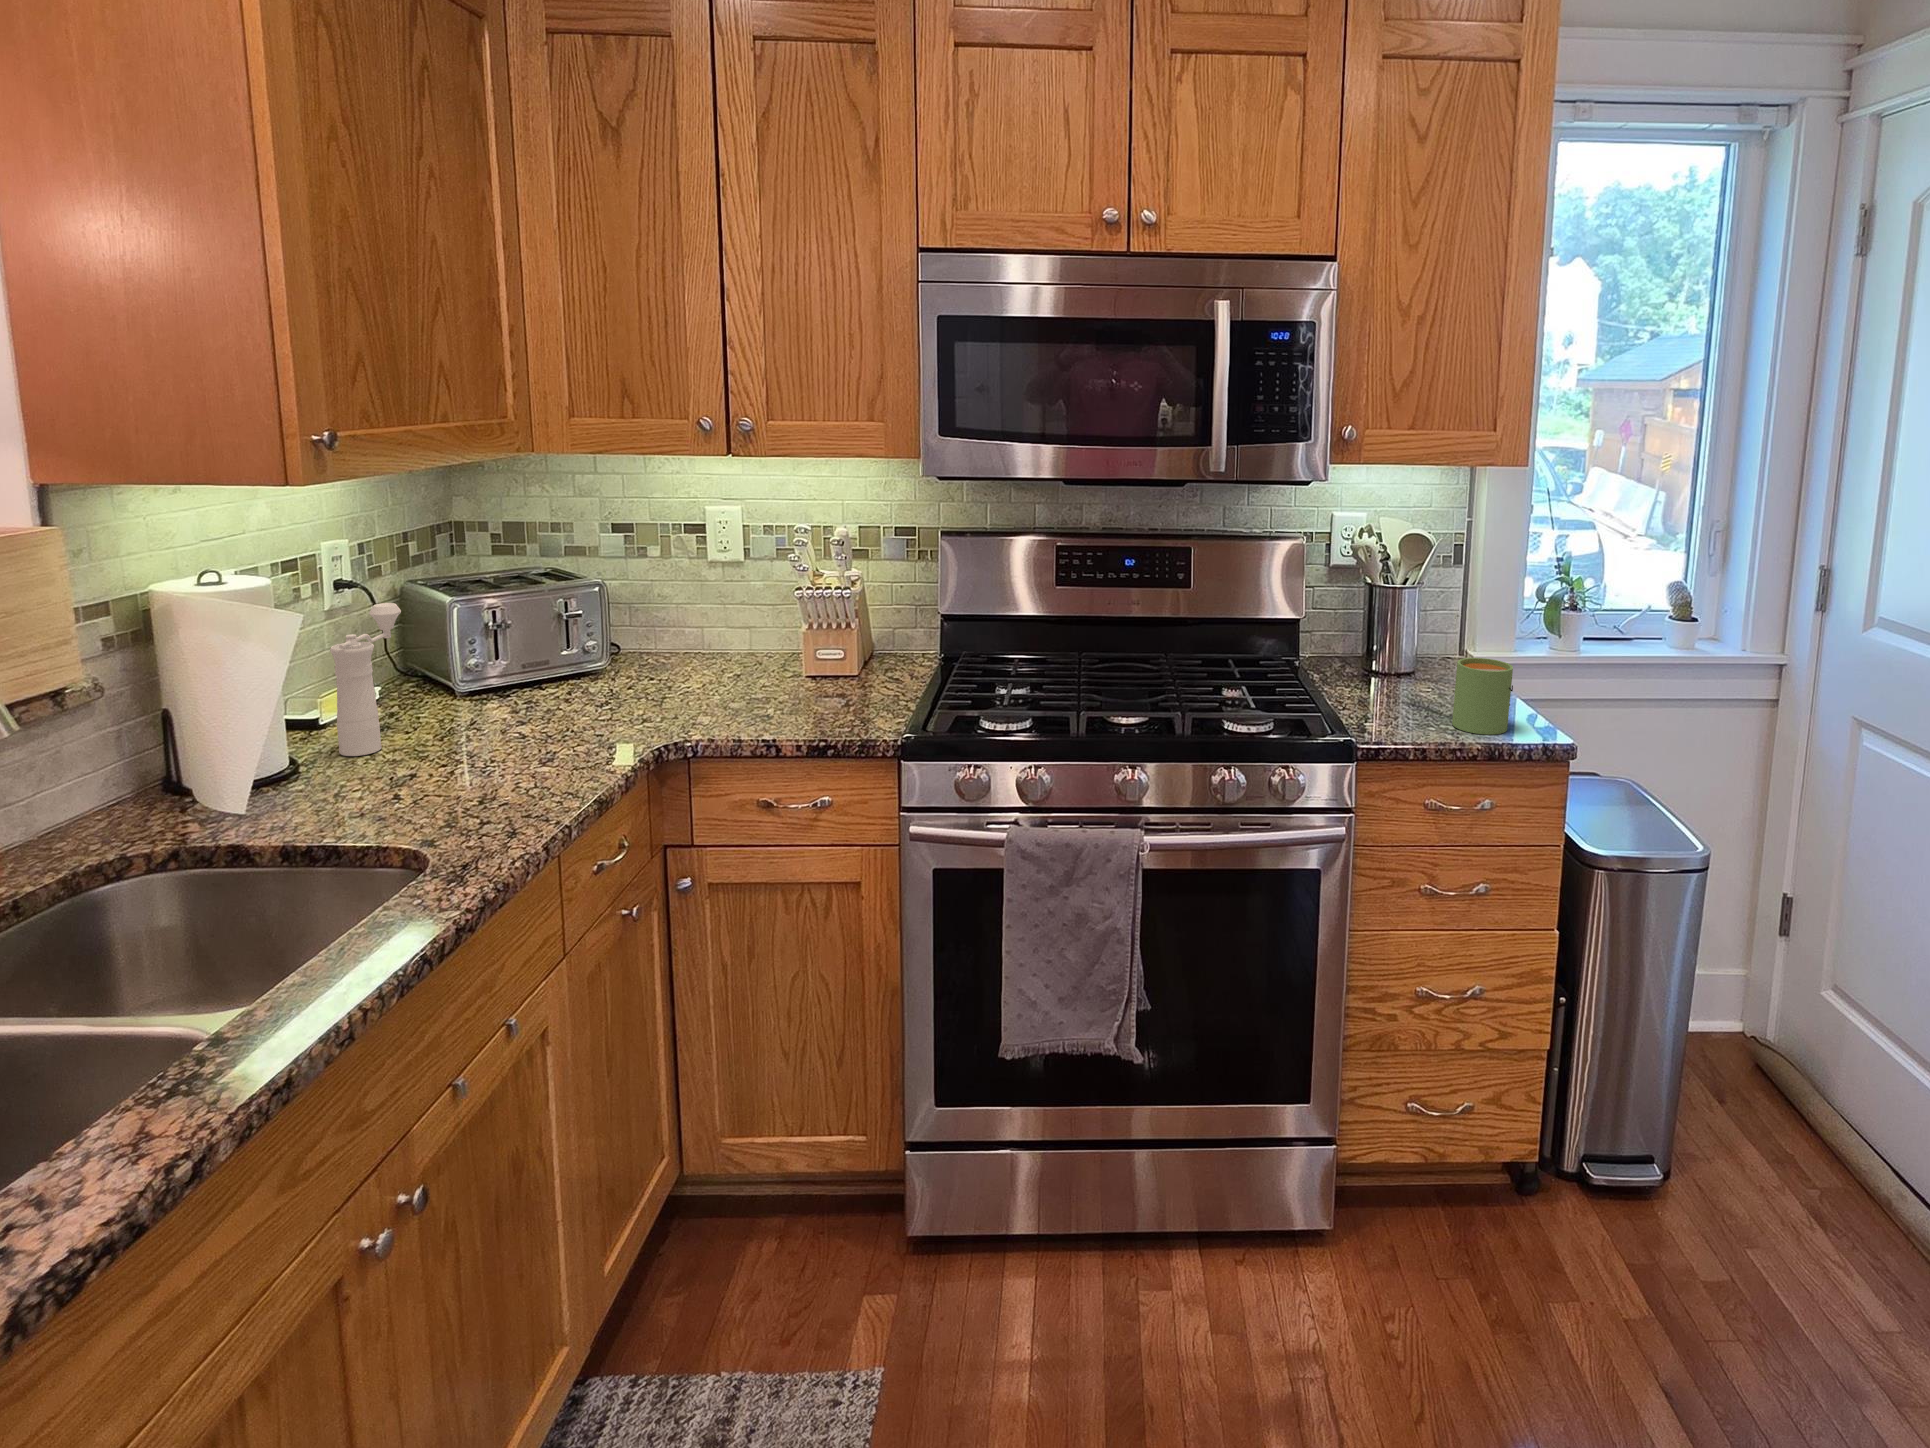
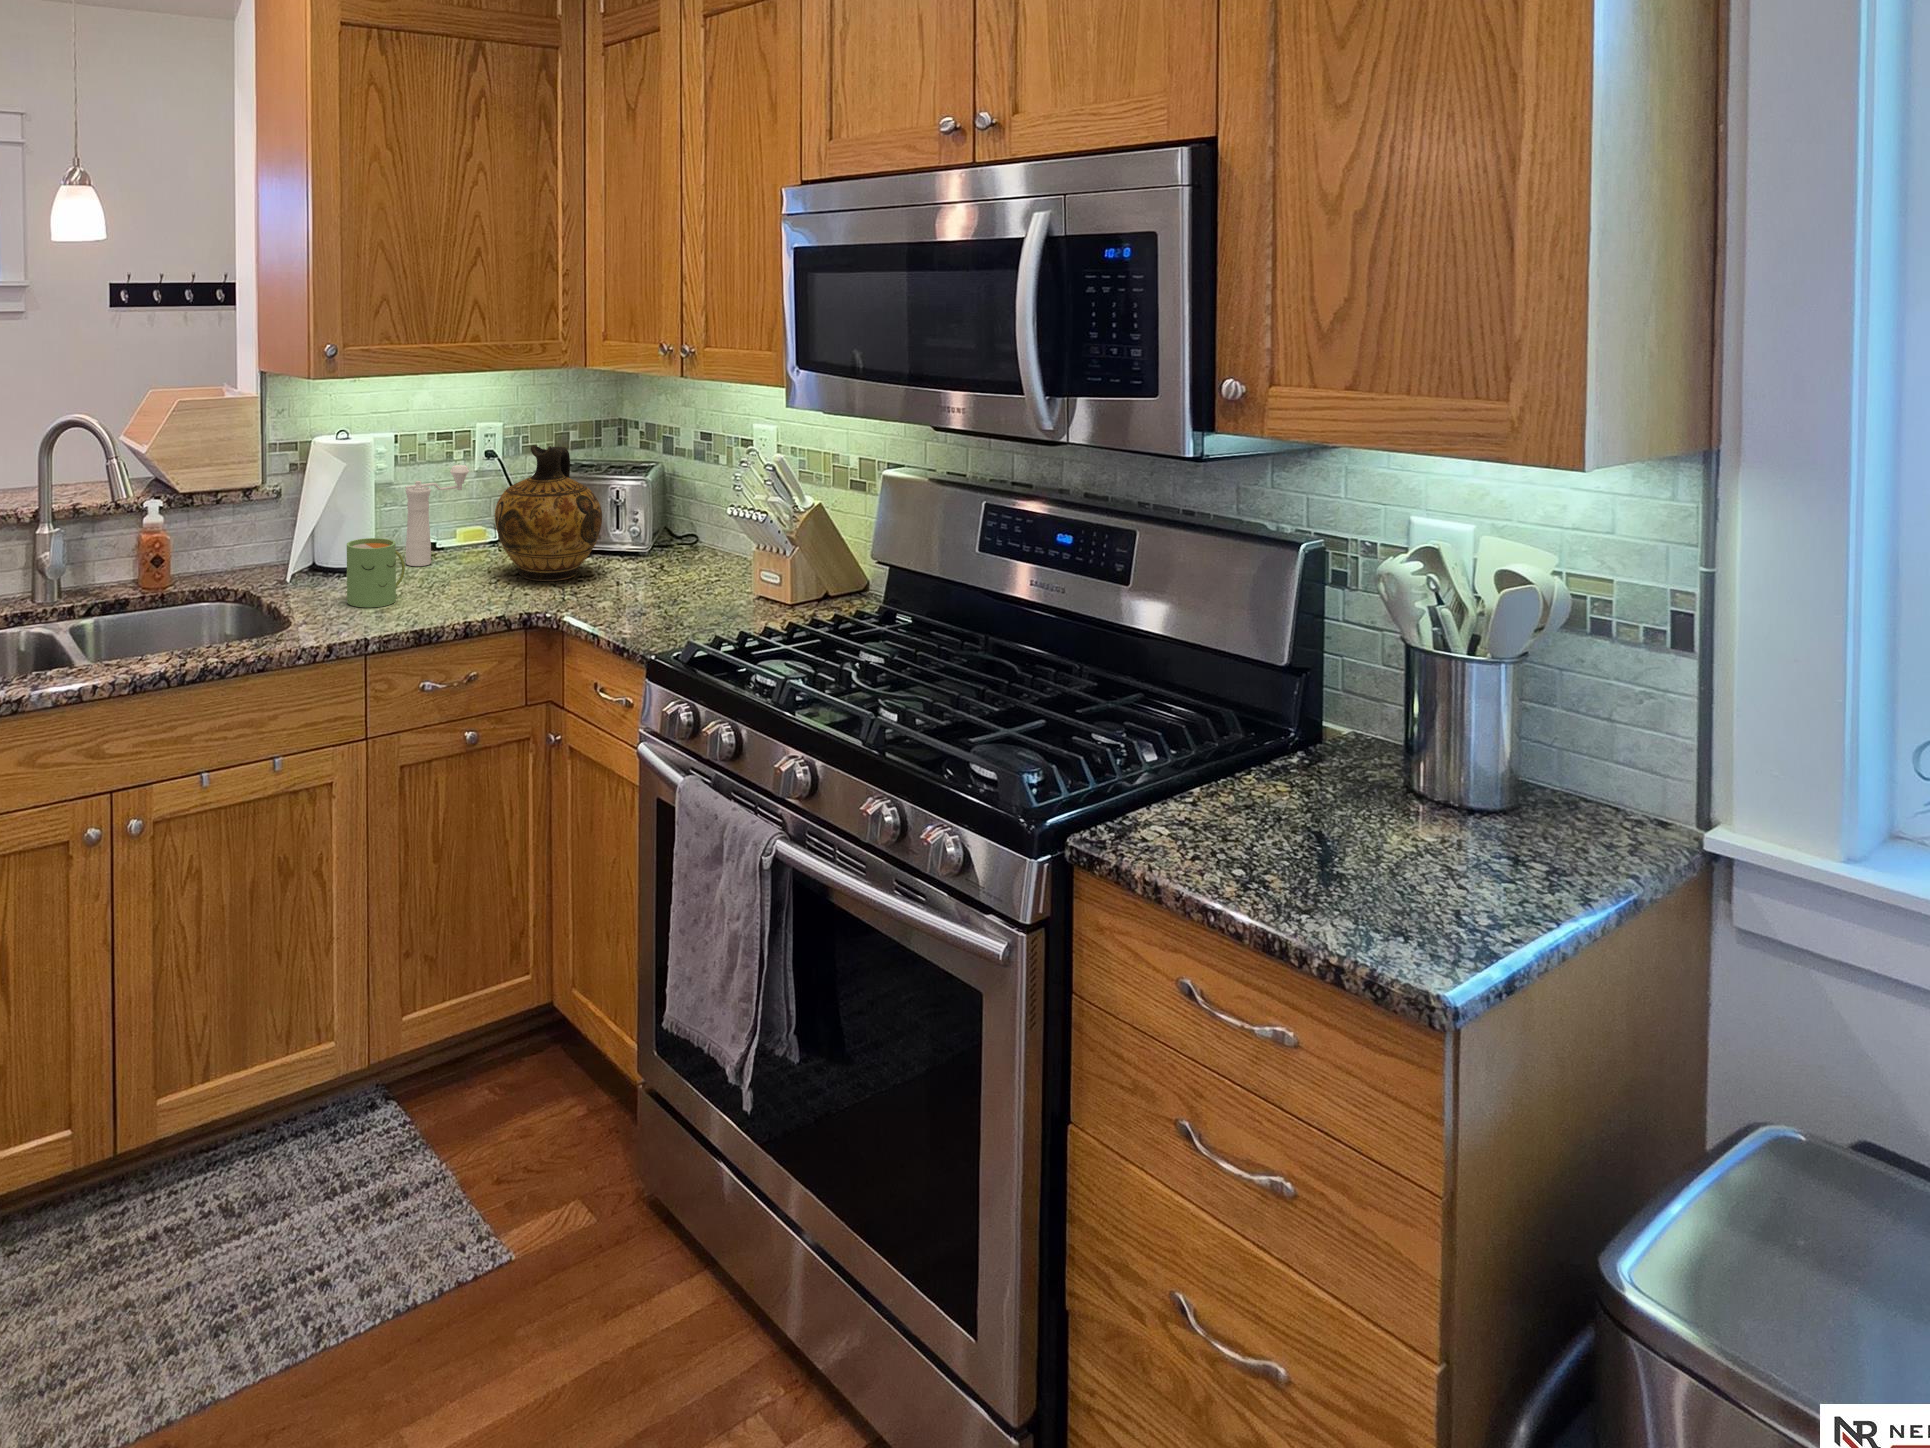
ceramic jug: none [496,556,645,725] -> present [495,445,602,581]
mug: present [1452,658,1513,735] -> present [347,538,405,607]

